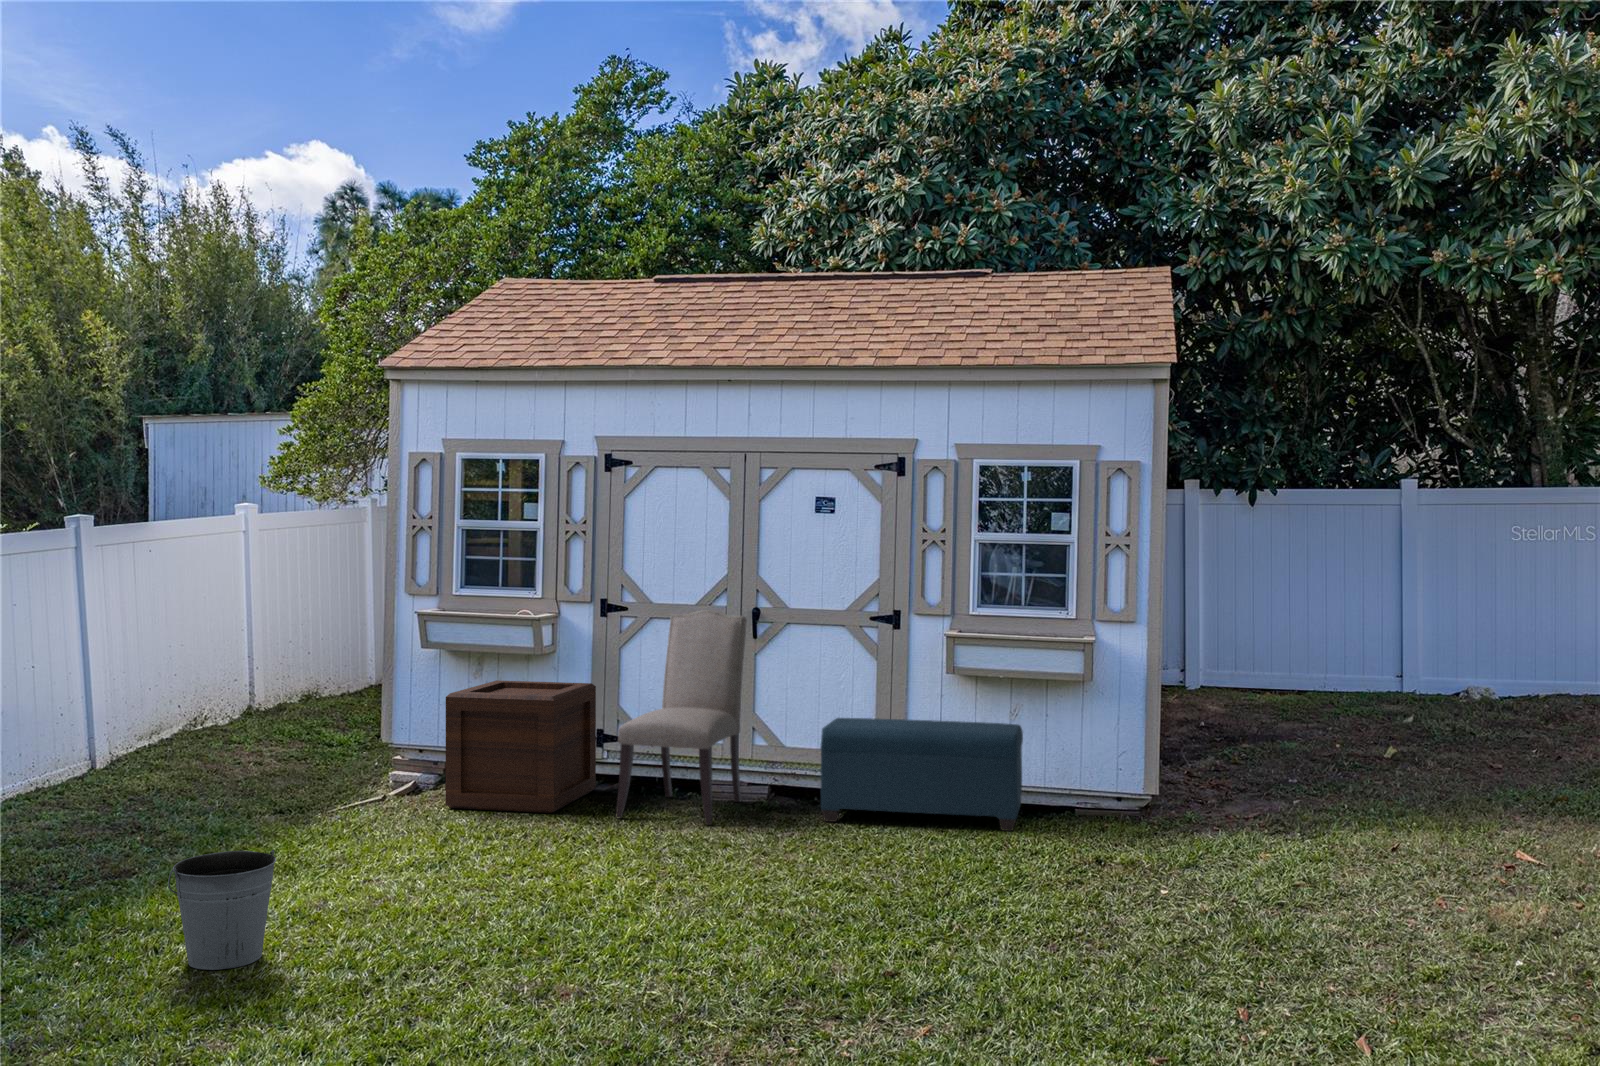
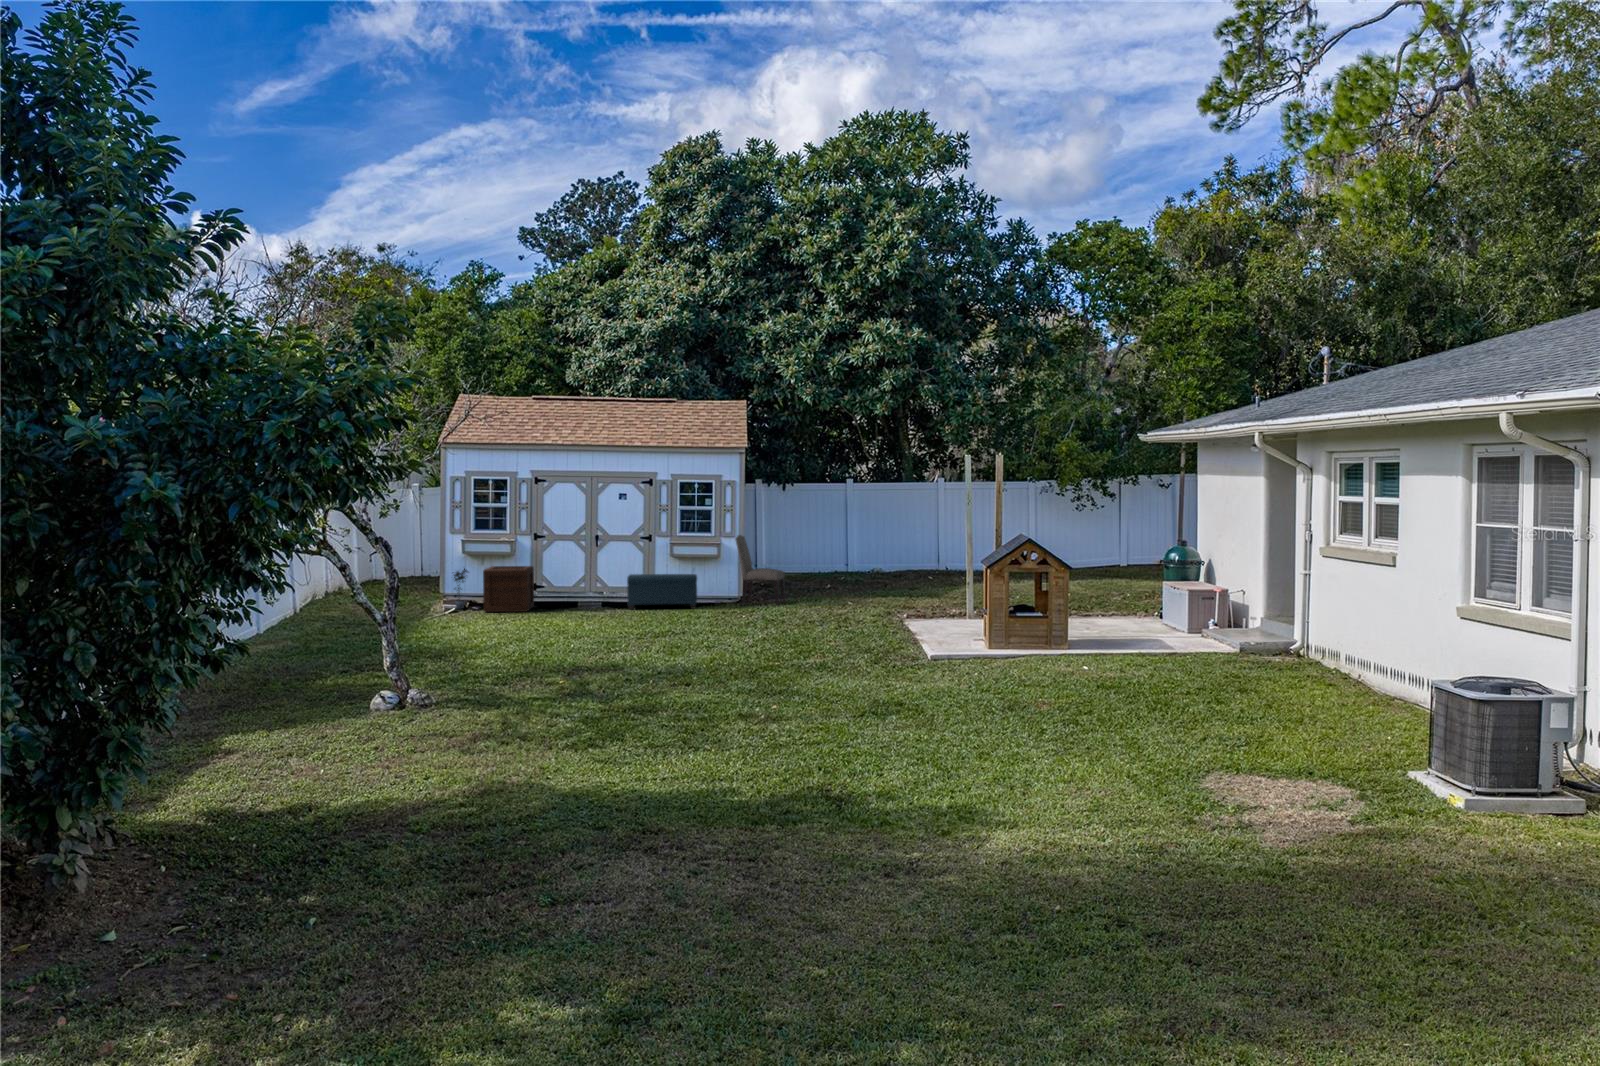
chair: present [616,610,747,825] -> present [735,535,785,606]
potted plant: none [392,680,440,788] -> present [454,568,468,609]
bucket: present [168,850,276,970] -> none [458,606,489,638]

